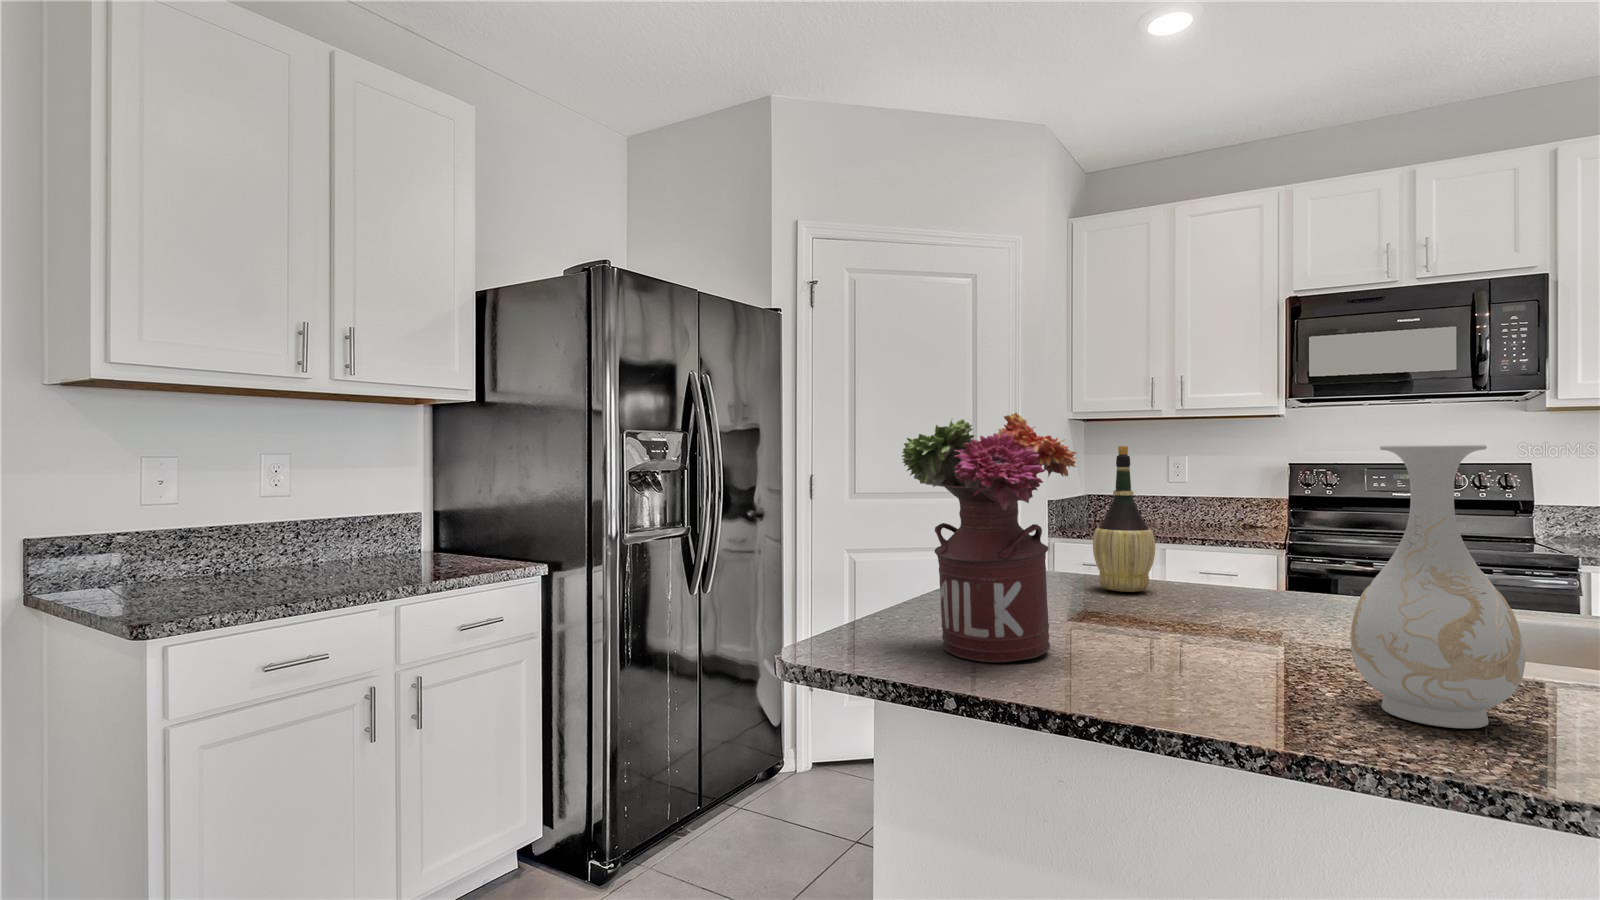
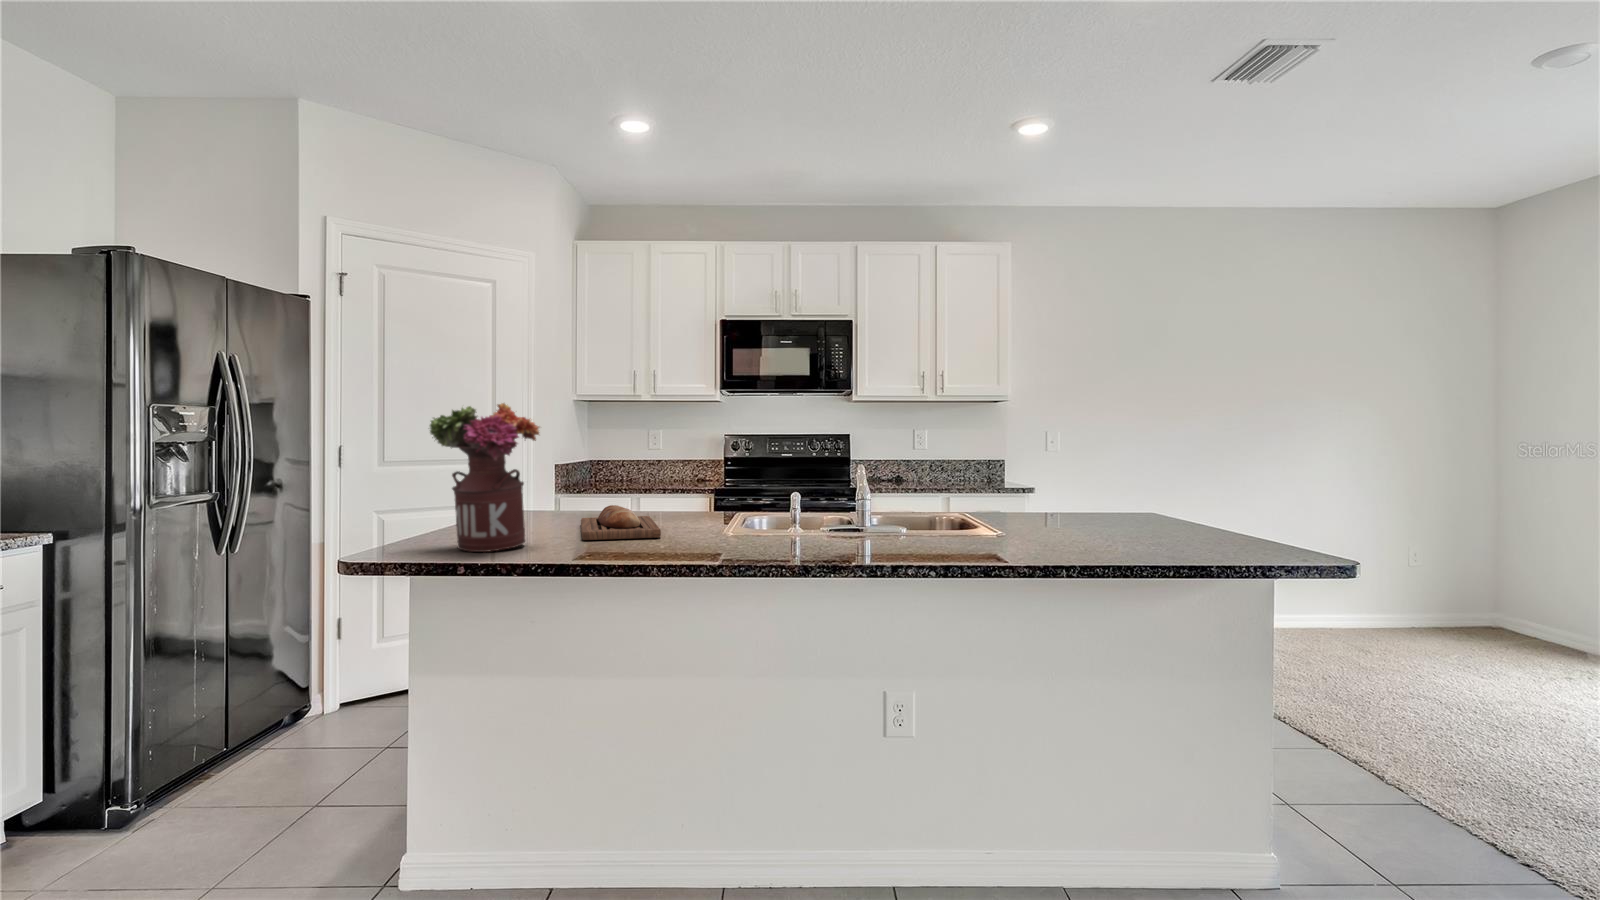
vase: present [1350,445,1525,729] -> none [669,424,733,553]
wine bottle: present [1093,446,1155,592] -> none [566,423,605,517]
bread loaf: none [1124,581,1299,659] -> present [581,505,661,540]

